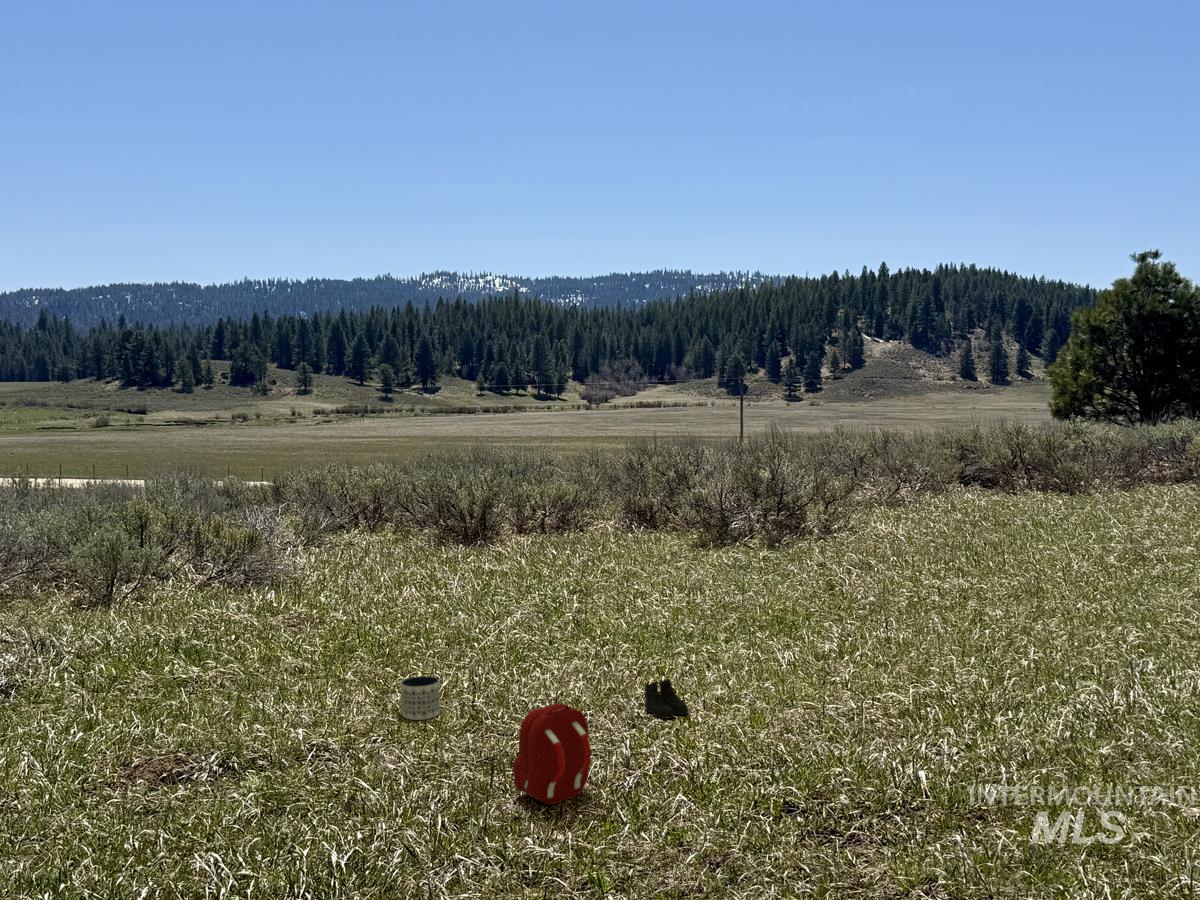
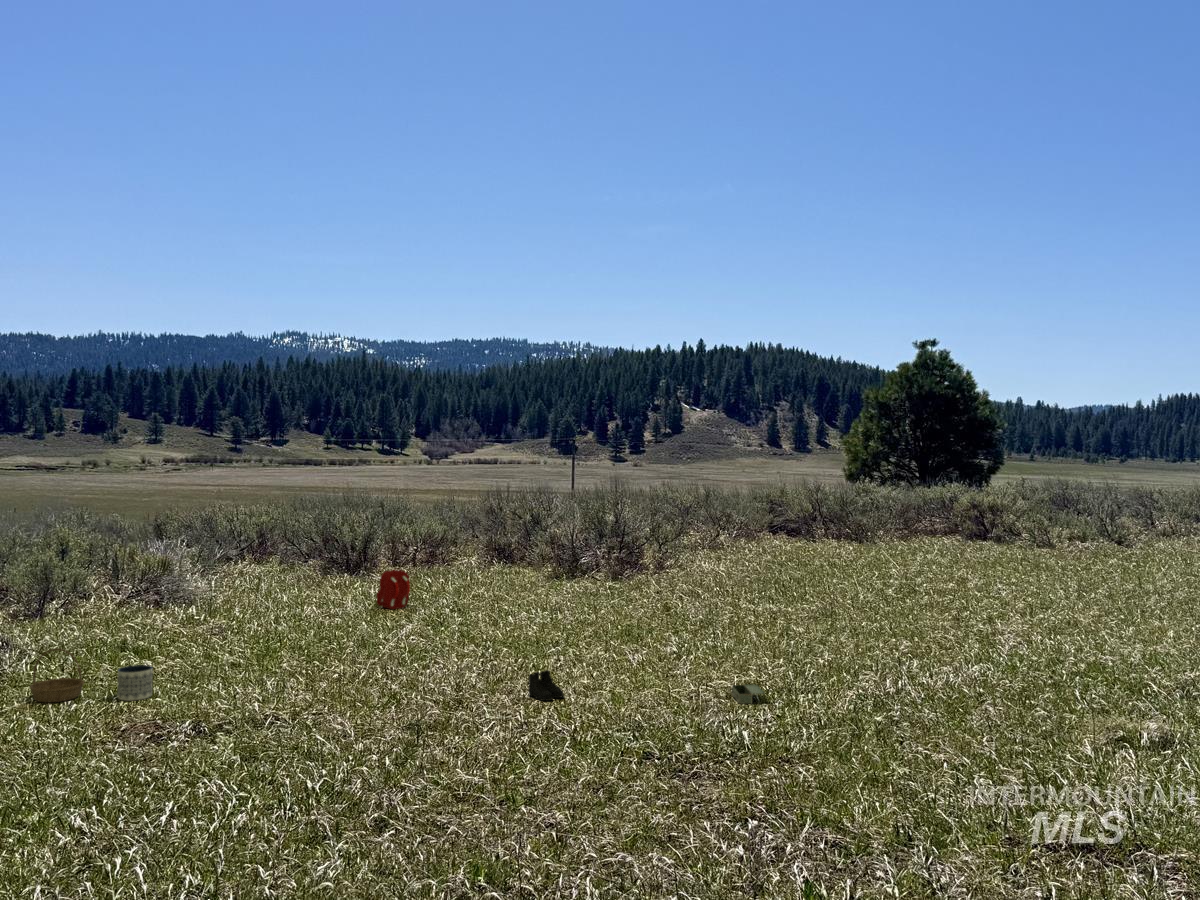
basket: none [77,654,138,716] -> present [30,648,84,702]
planter: present [401,676,440,720] -> present [117,665,153,701]
toolbox: none [904,698,949,725] -> present [731,684,765,704]
backpack: present [513,704,591,805] -> present [377,569,410,609]

